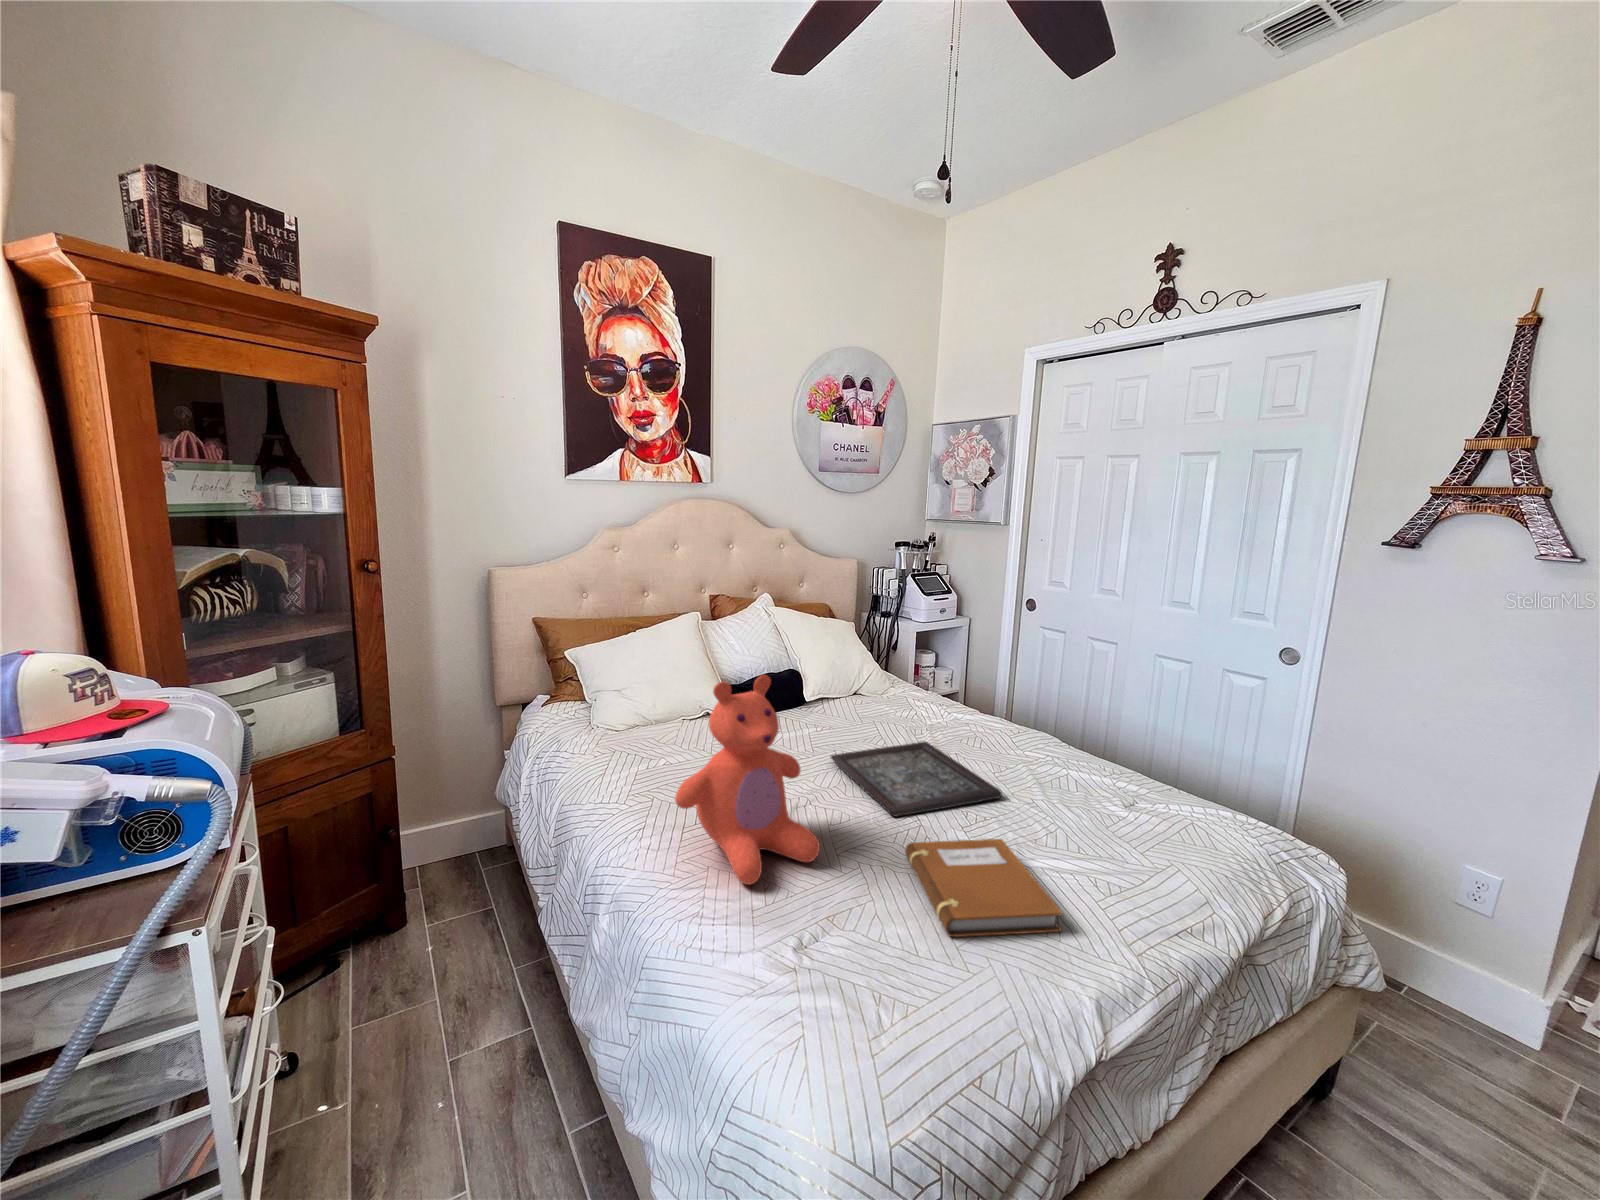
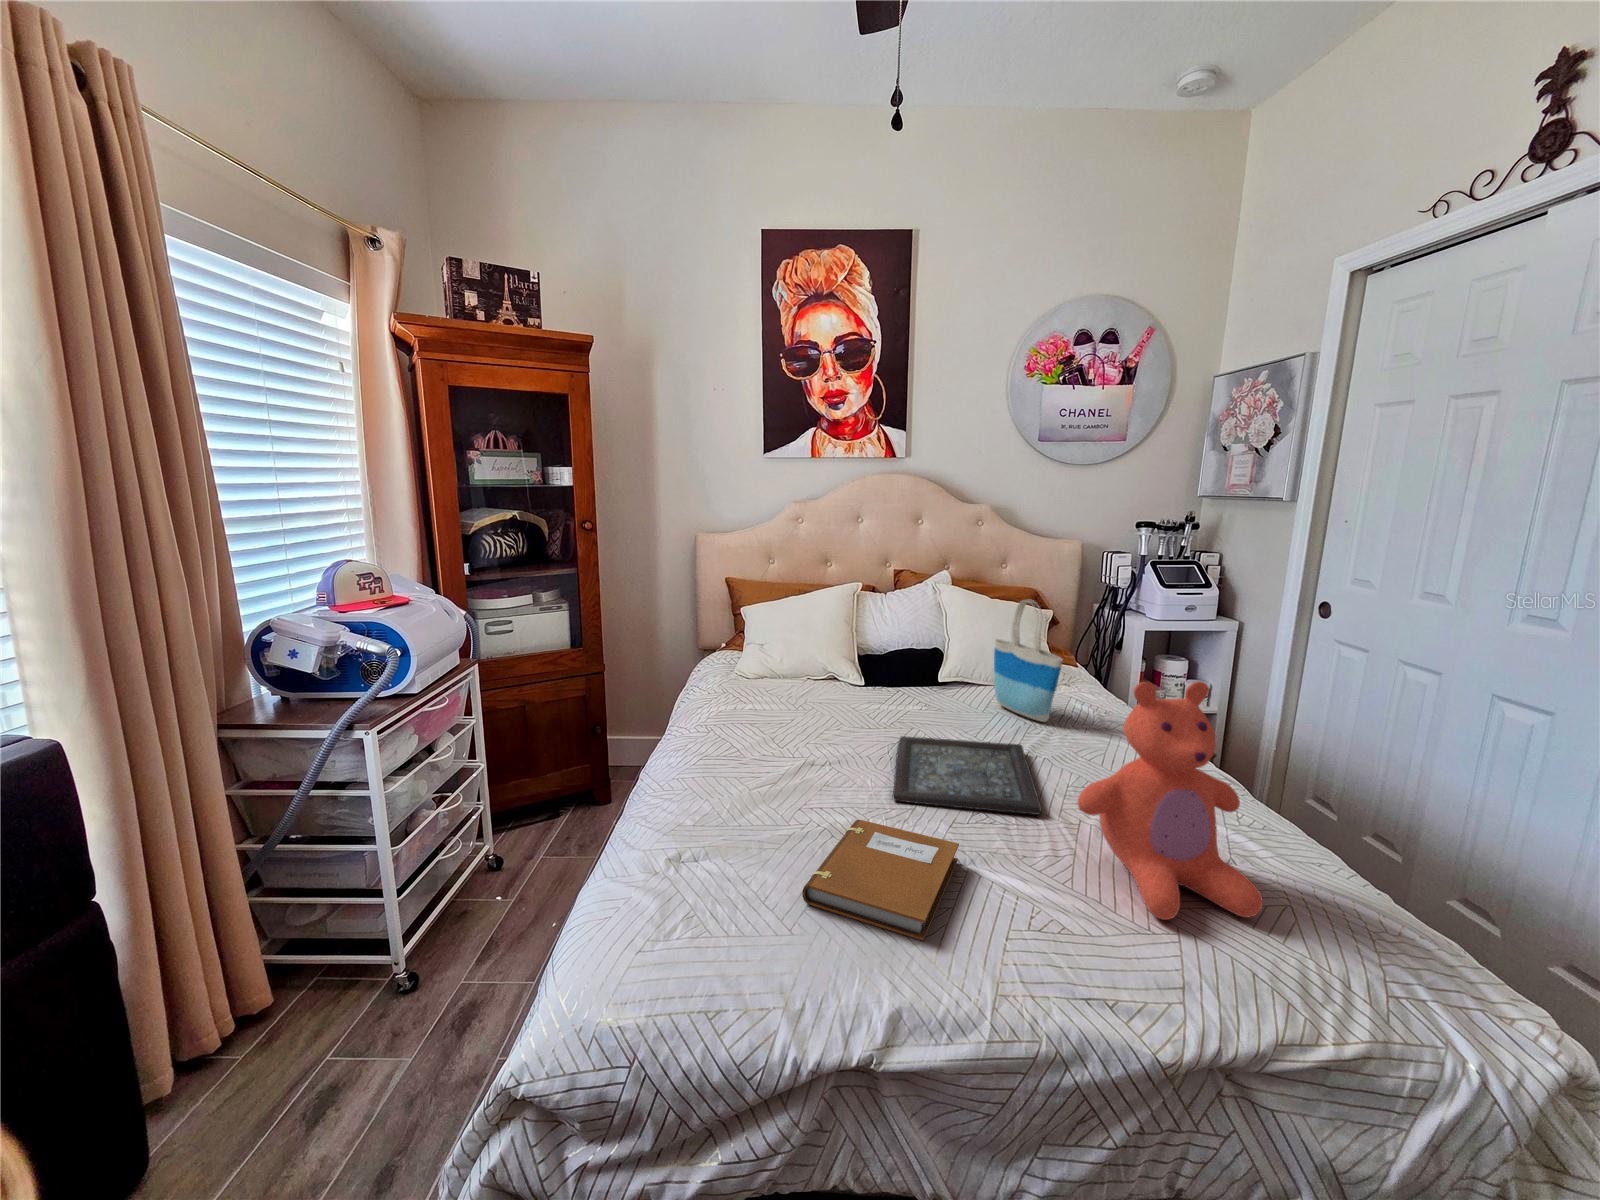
tote bag: none [853,613,925,718] -> present [994,600,1063,722]
teddy bear: present [675,675,820,885] -> present [1078,681,1263,920]

